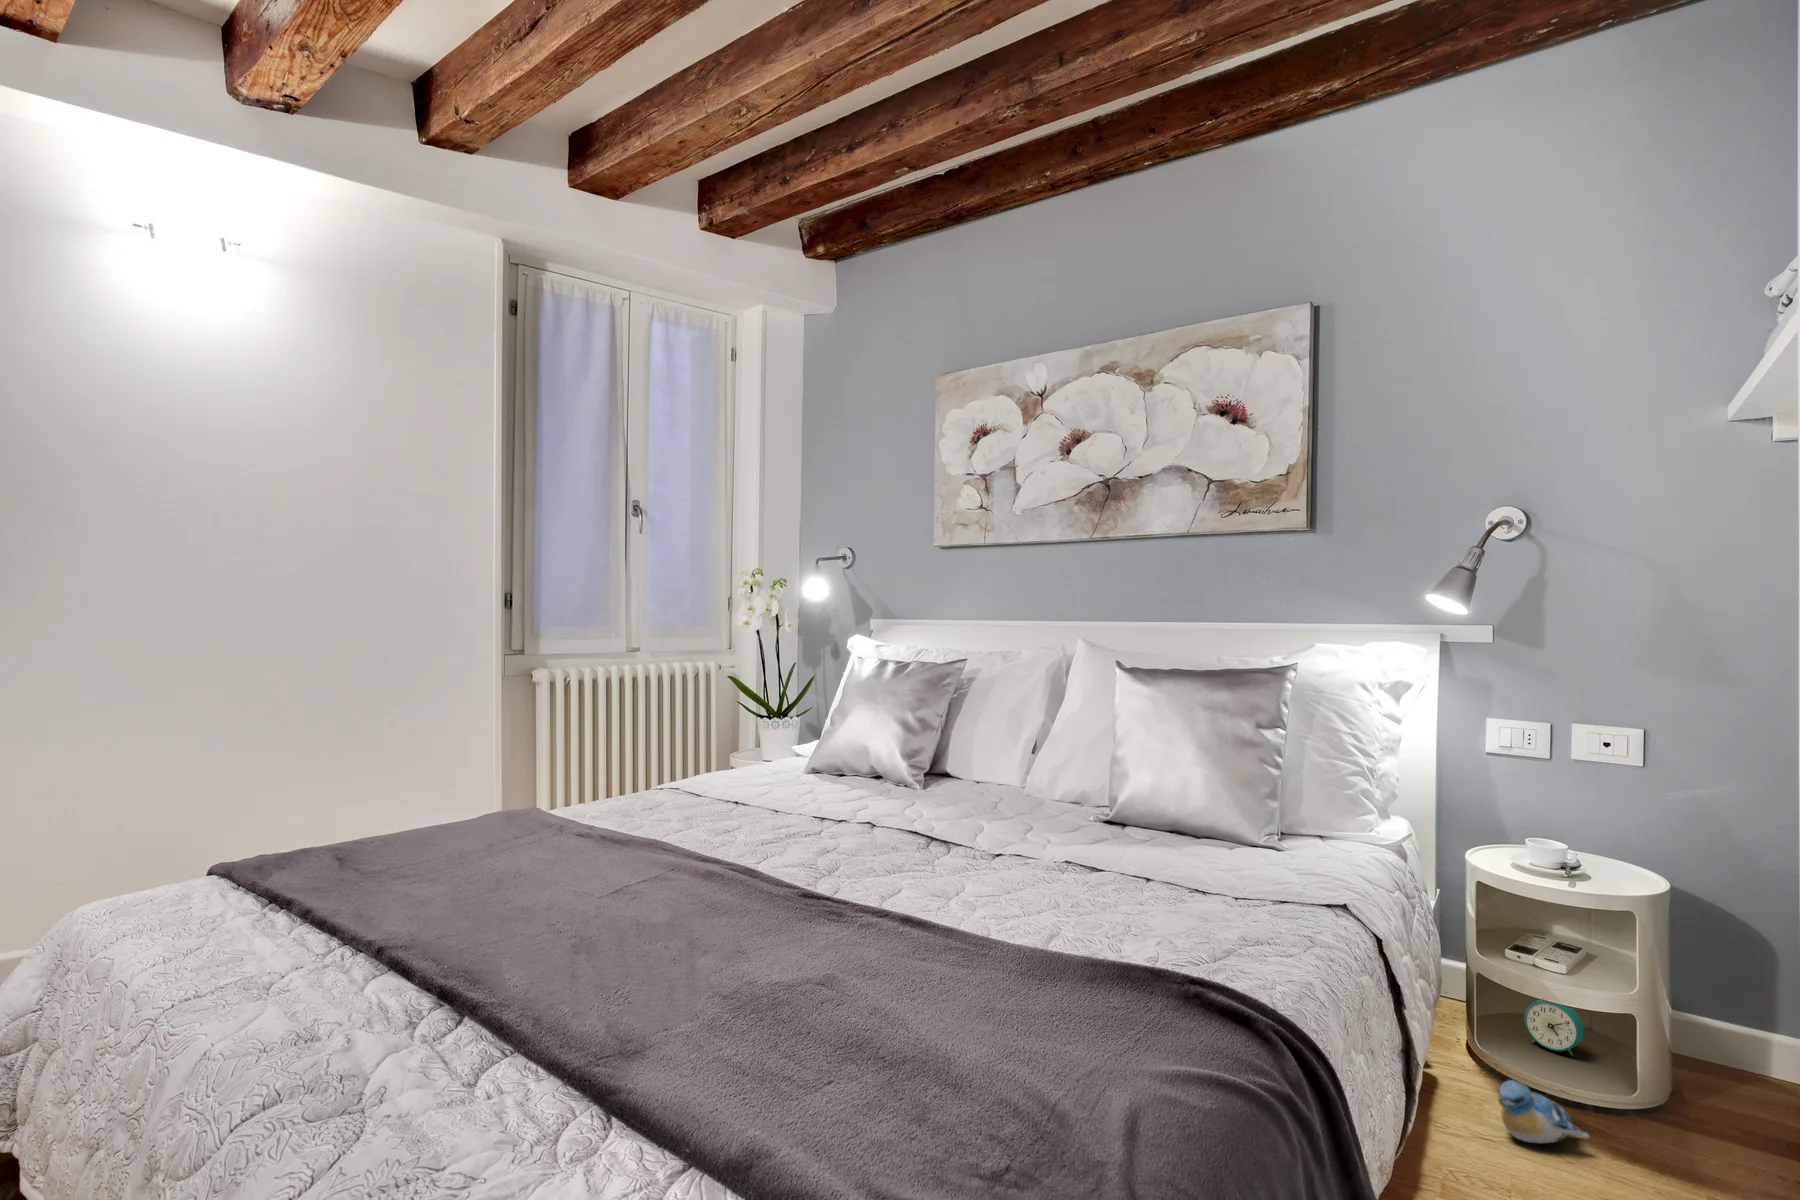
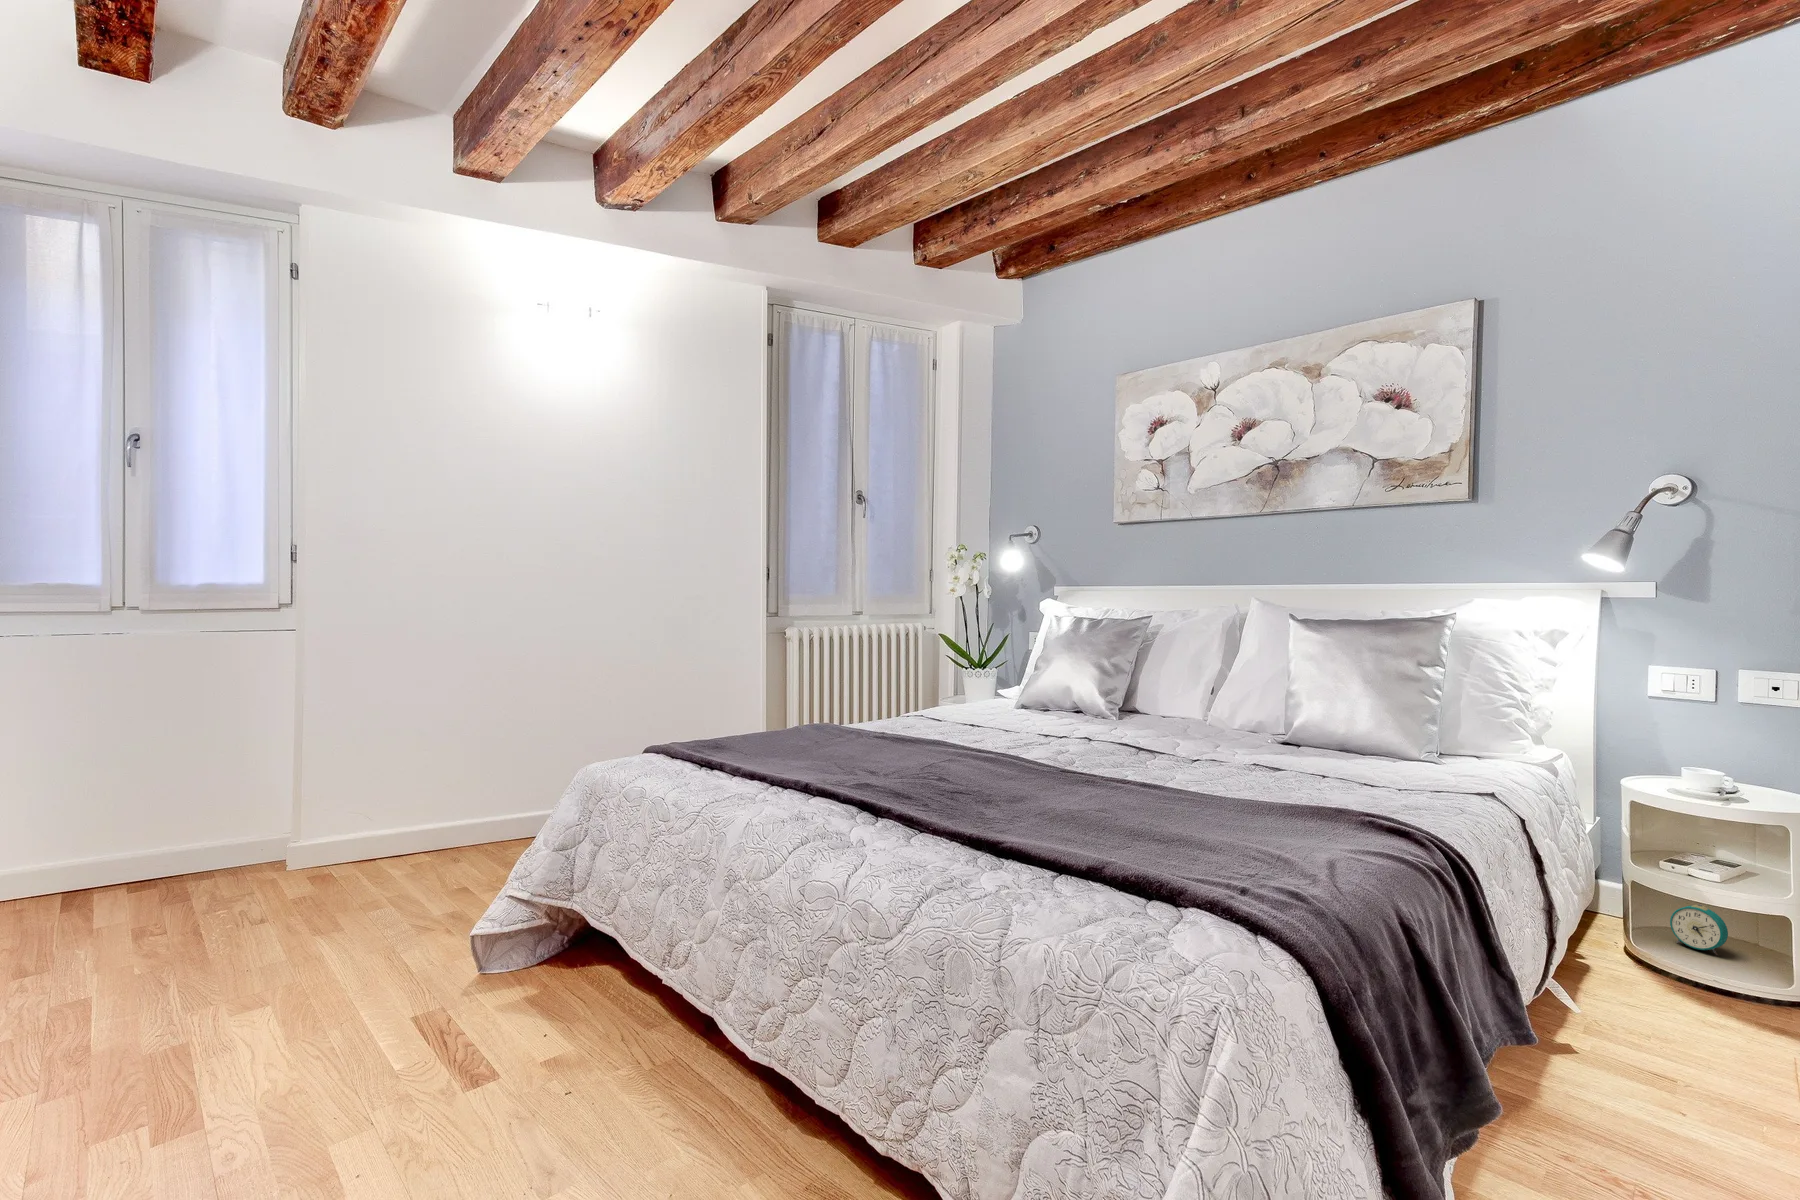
plush toy: present [1498,1080,1589,1144] -> none [1638,961,1725,1014]

